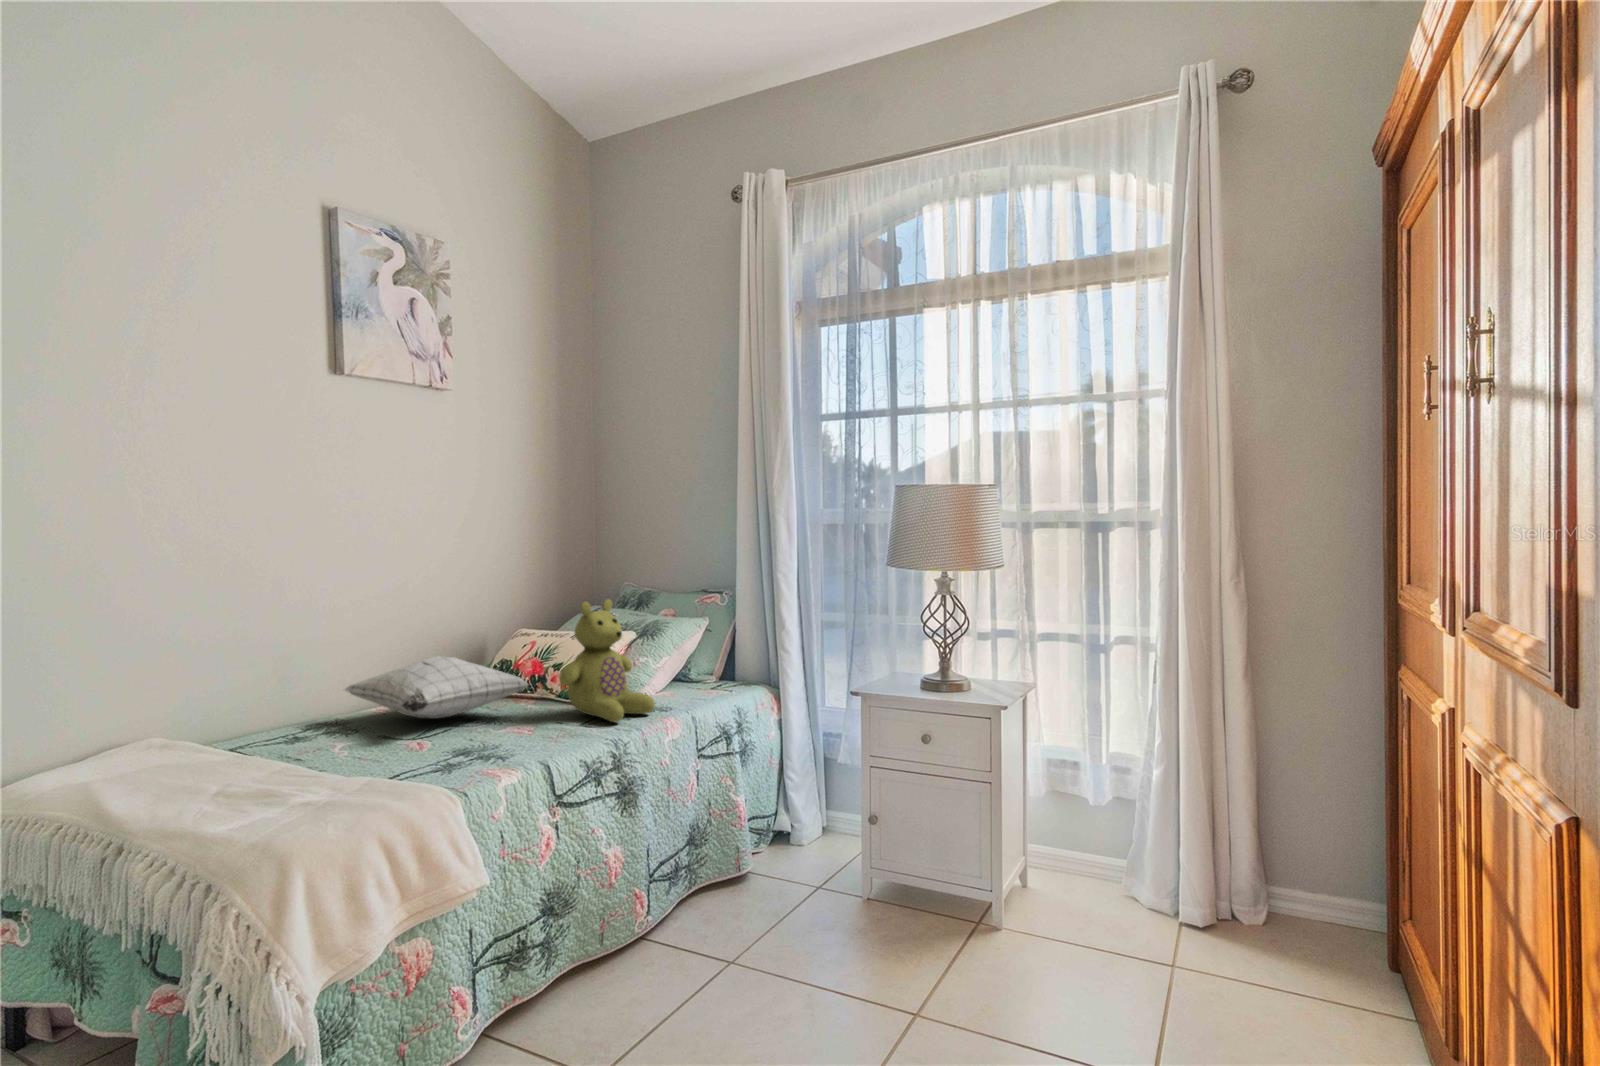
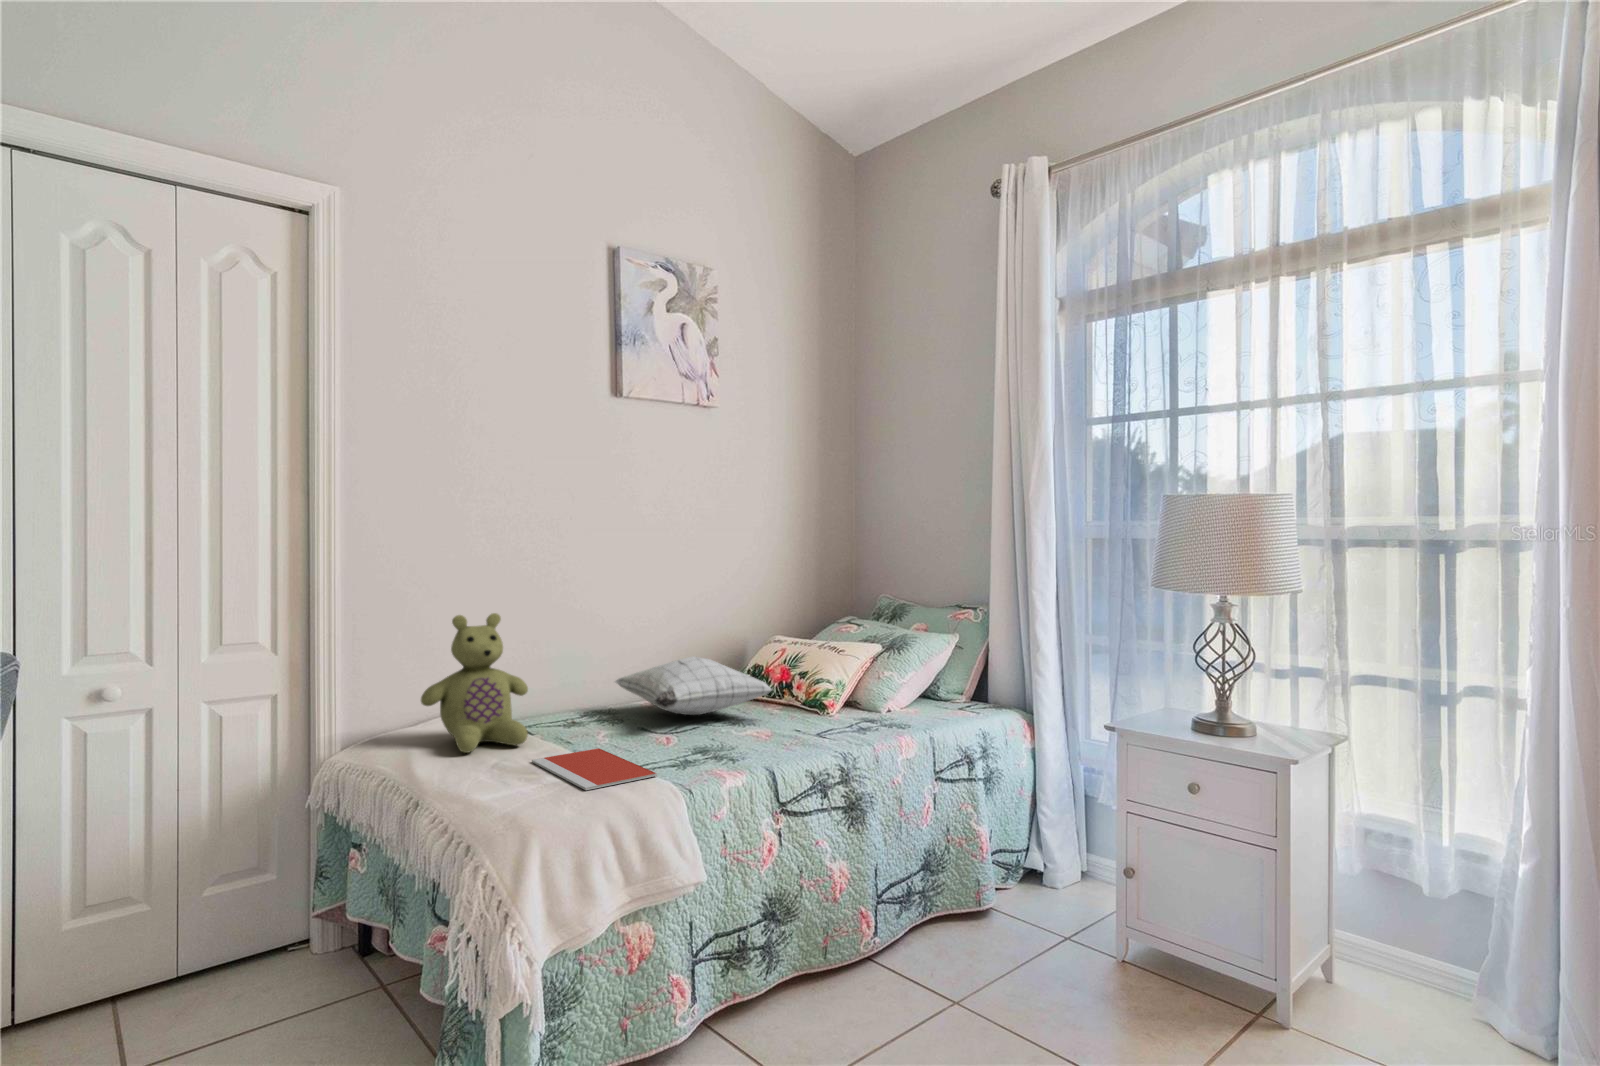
stuffed bear: present [559,599,655,722] -> present [421,613,528,753]
notebook: none [263,762,423,807] -> present [532,748,657,790]

